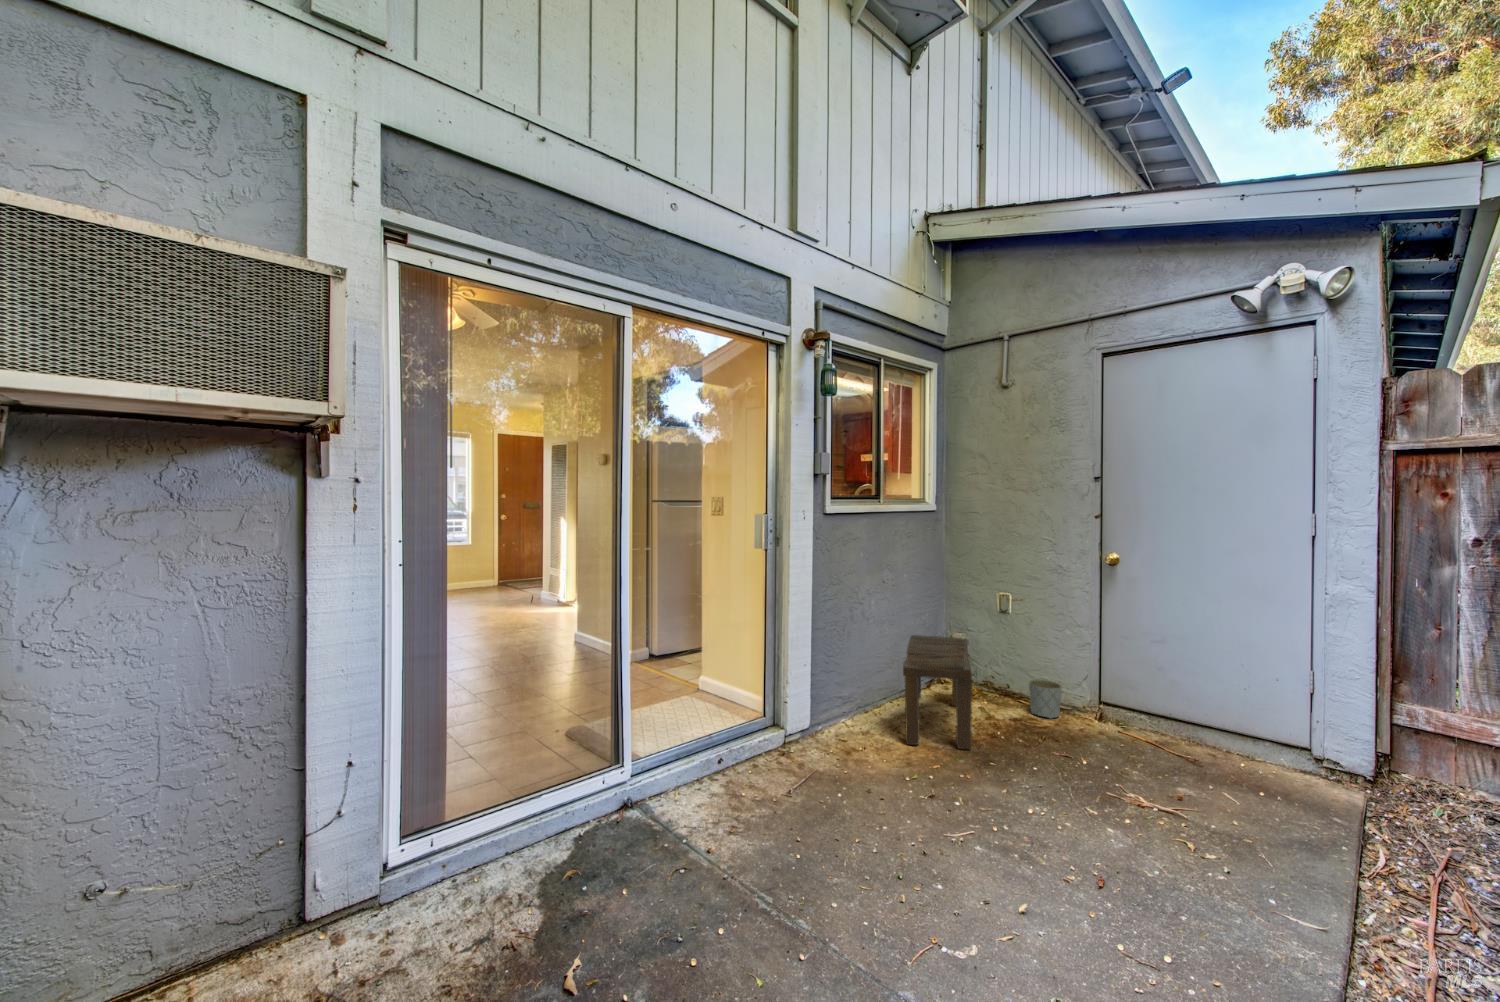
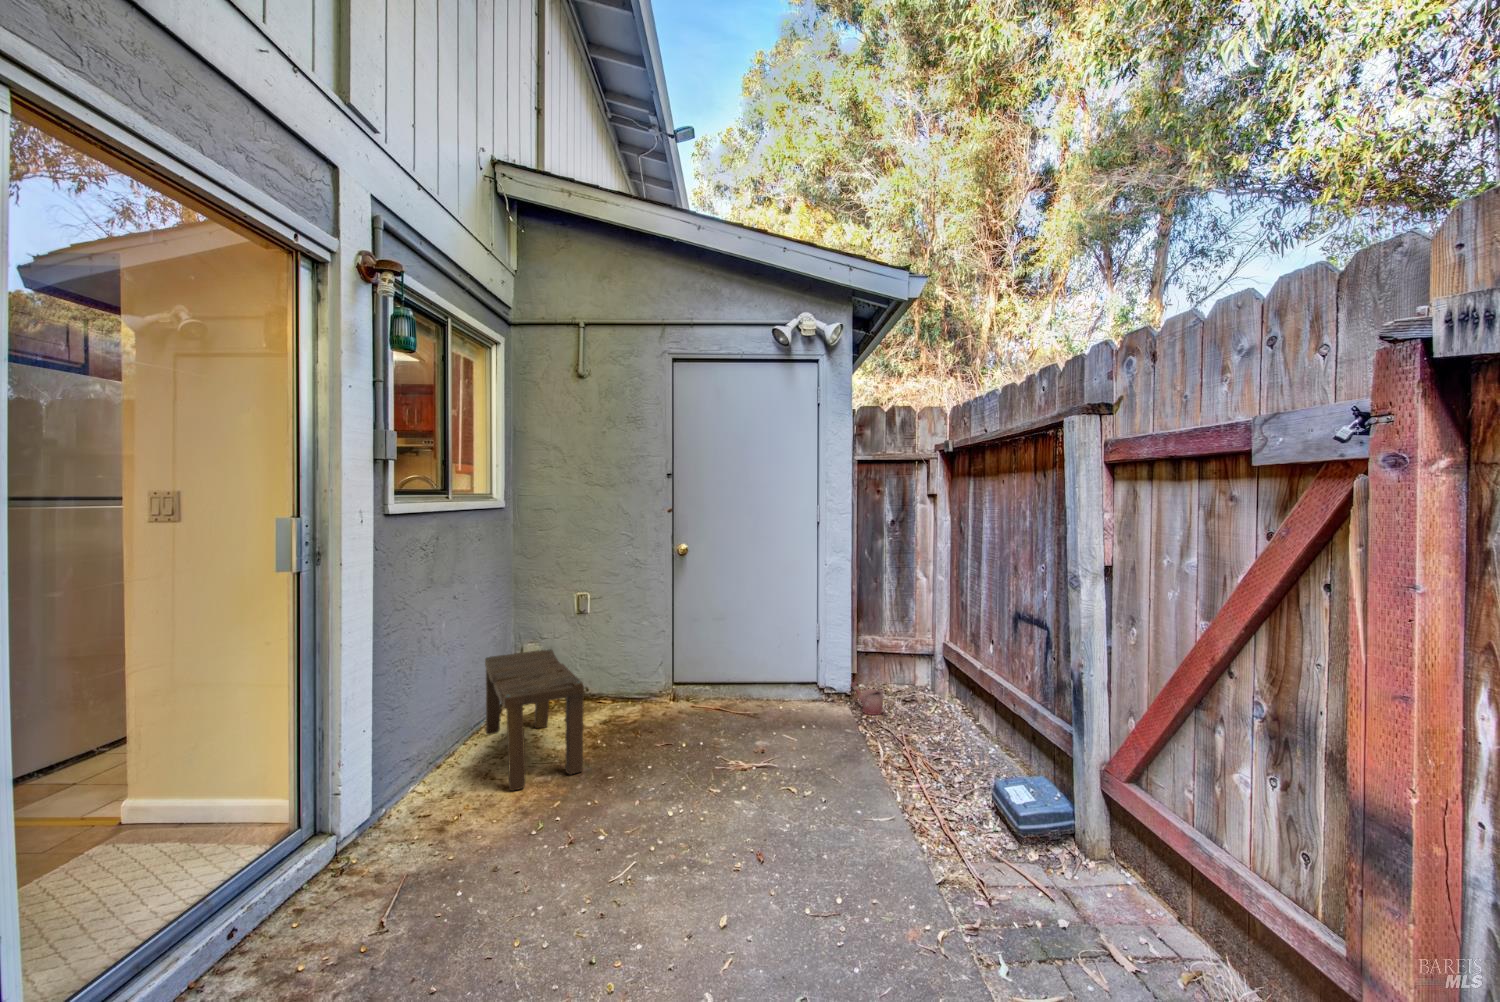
planter: present [1029,680,1062,719] -> none [613,676,642,714]
watering can: none [1369,762,1441,820] -> present [851,680,890,715]

